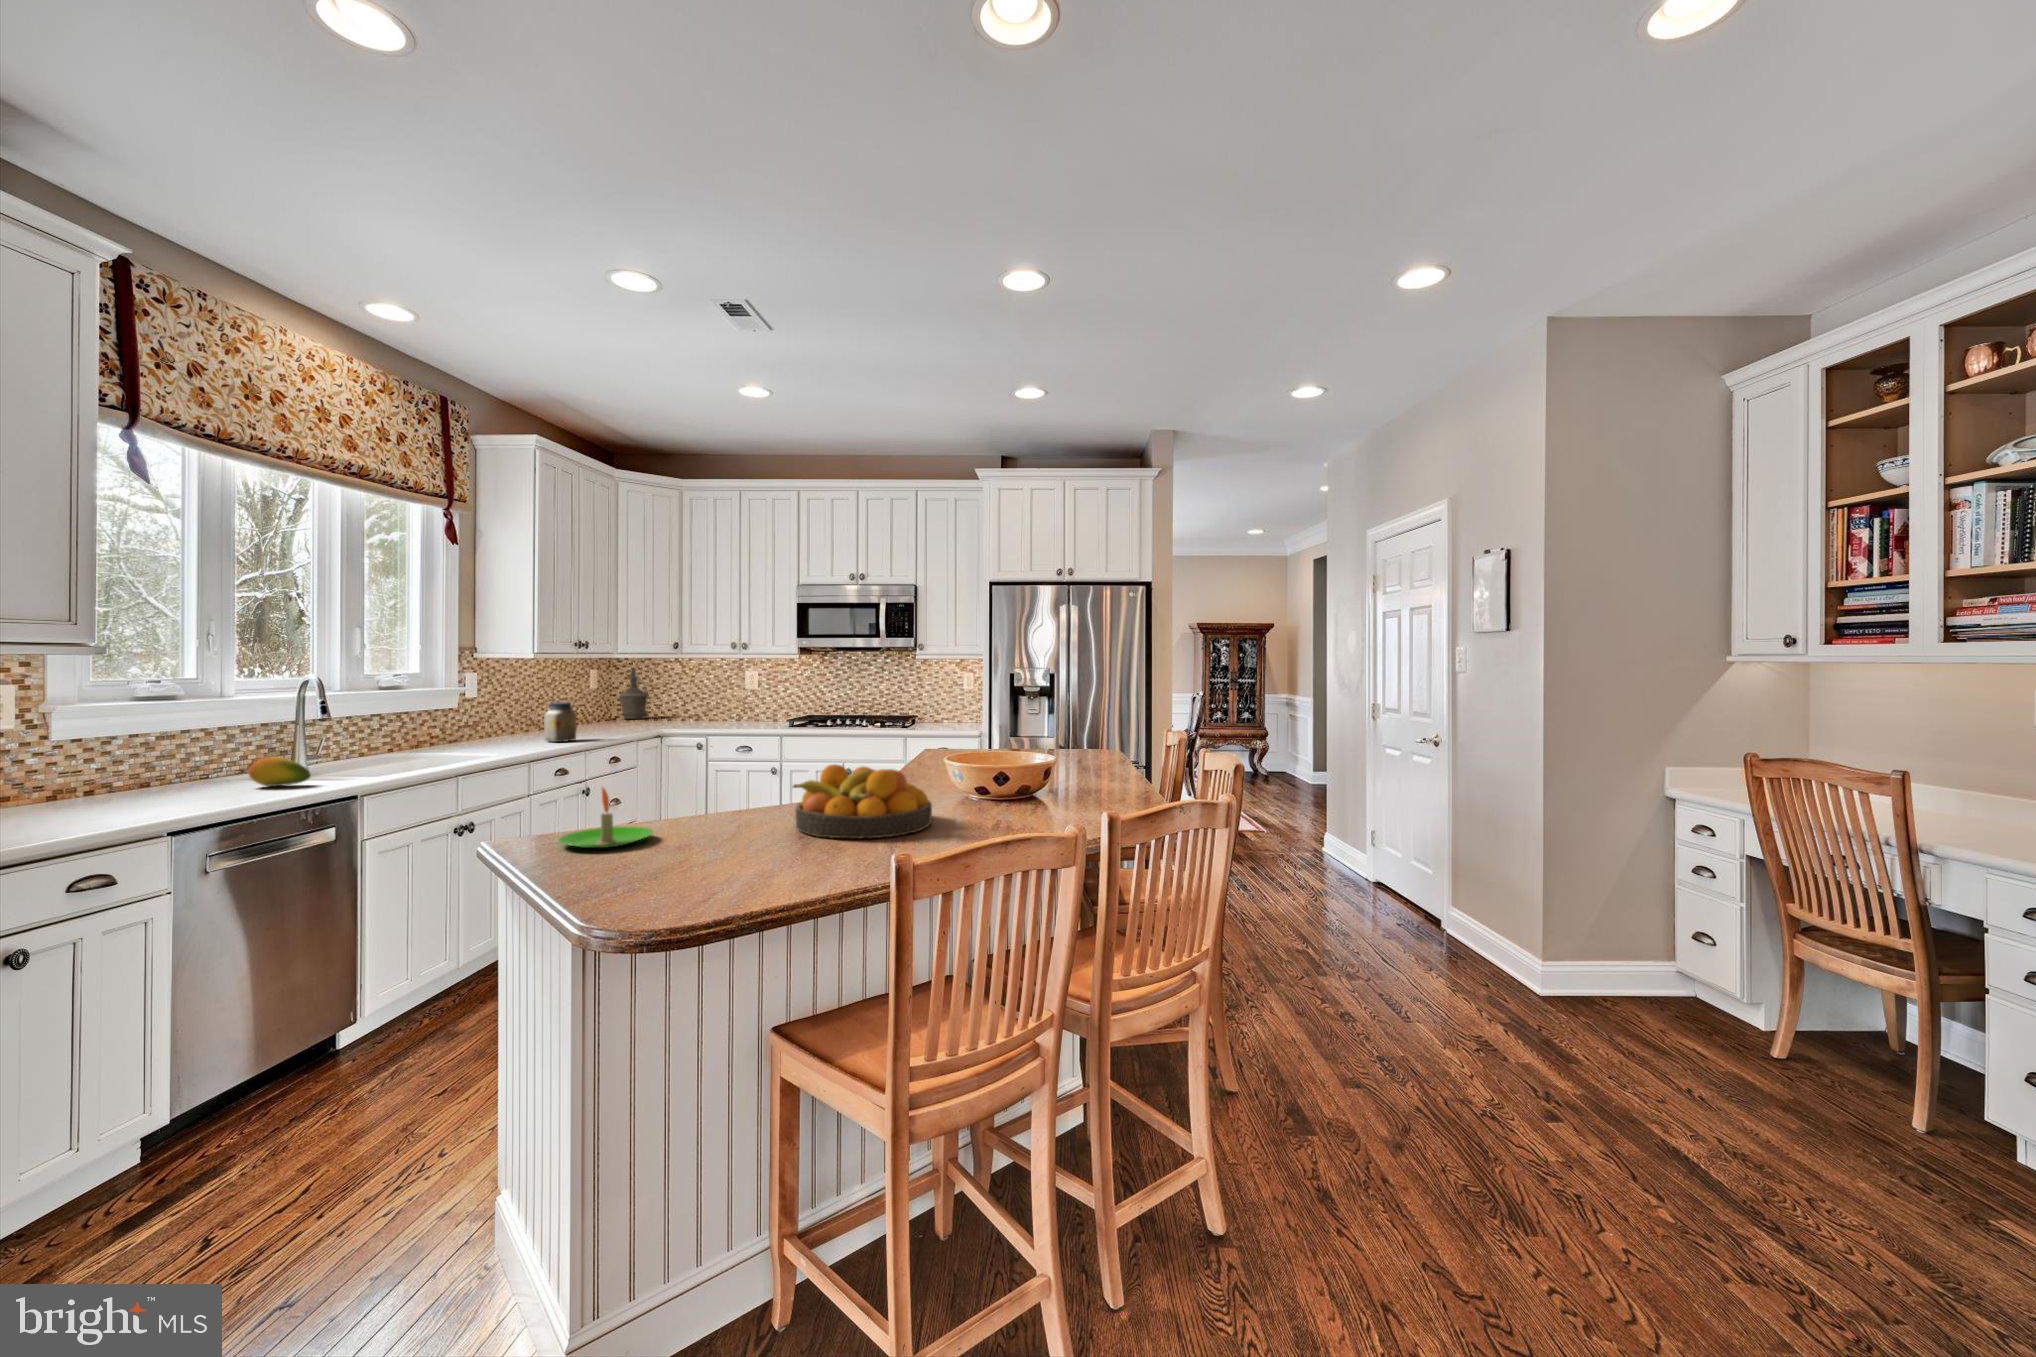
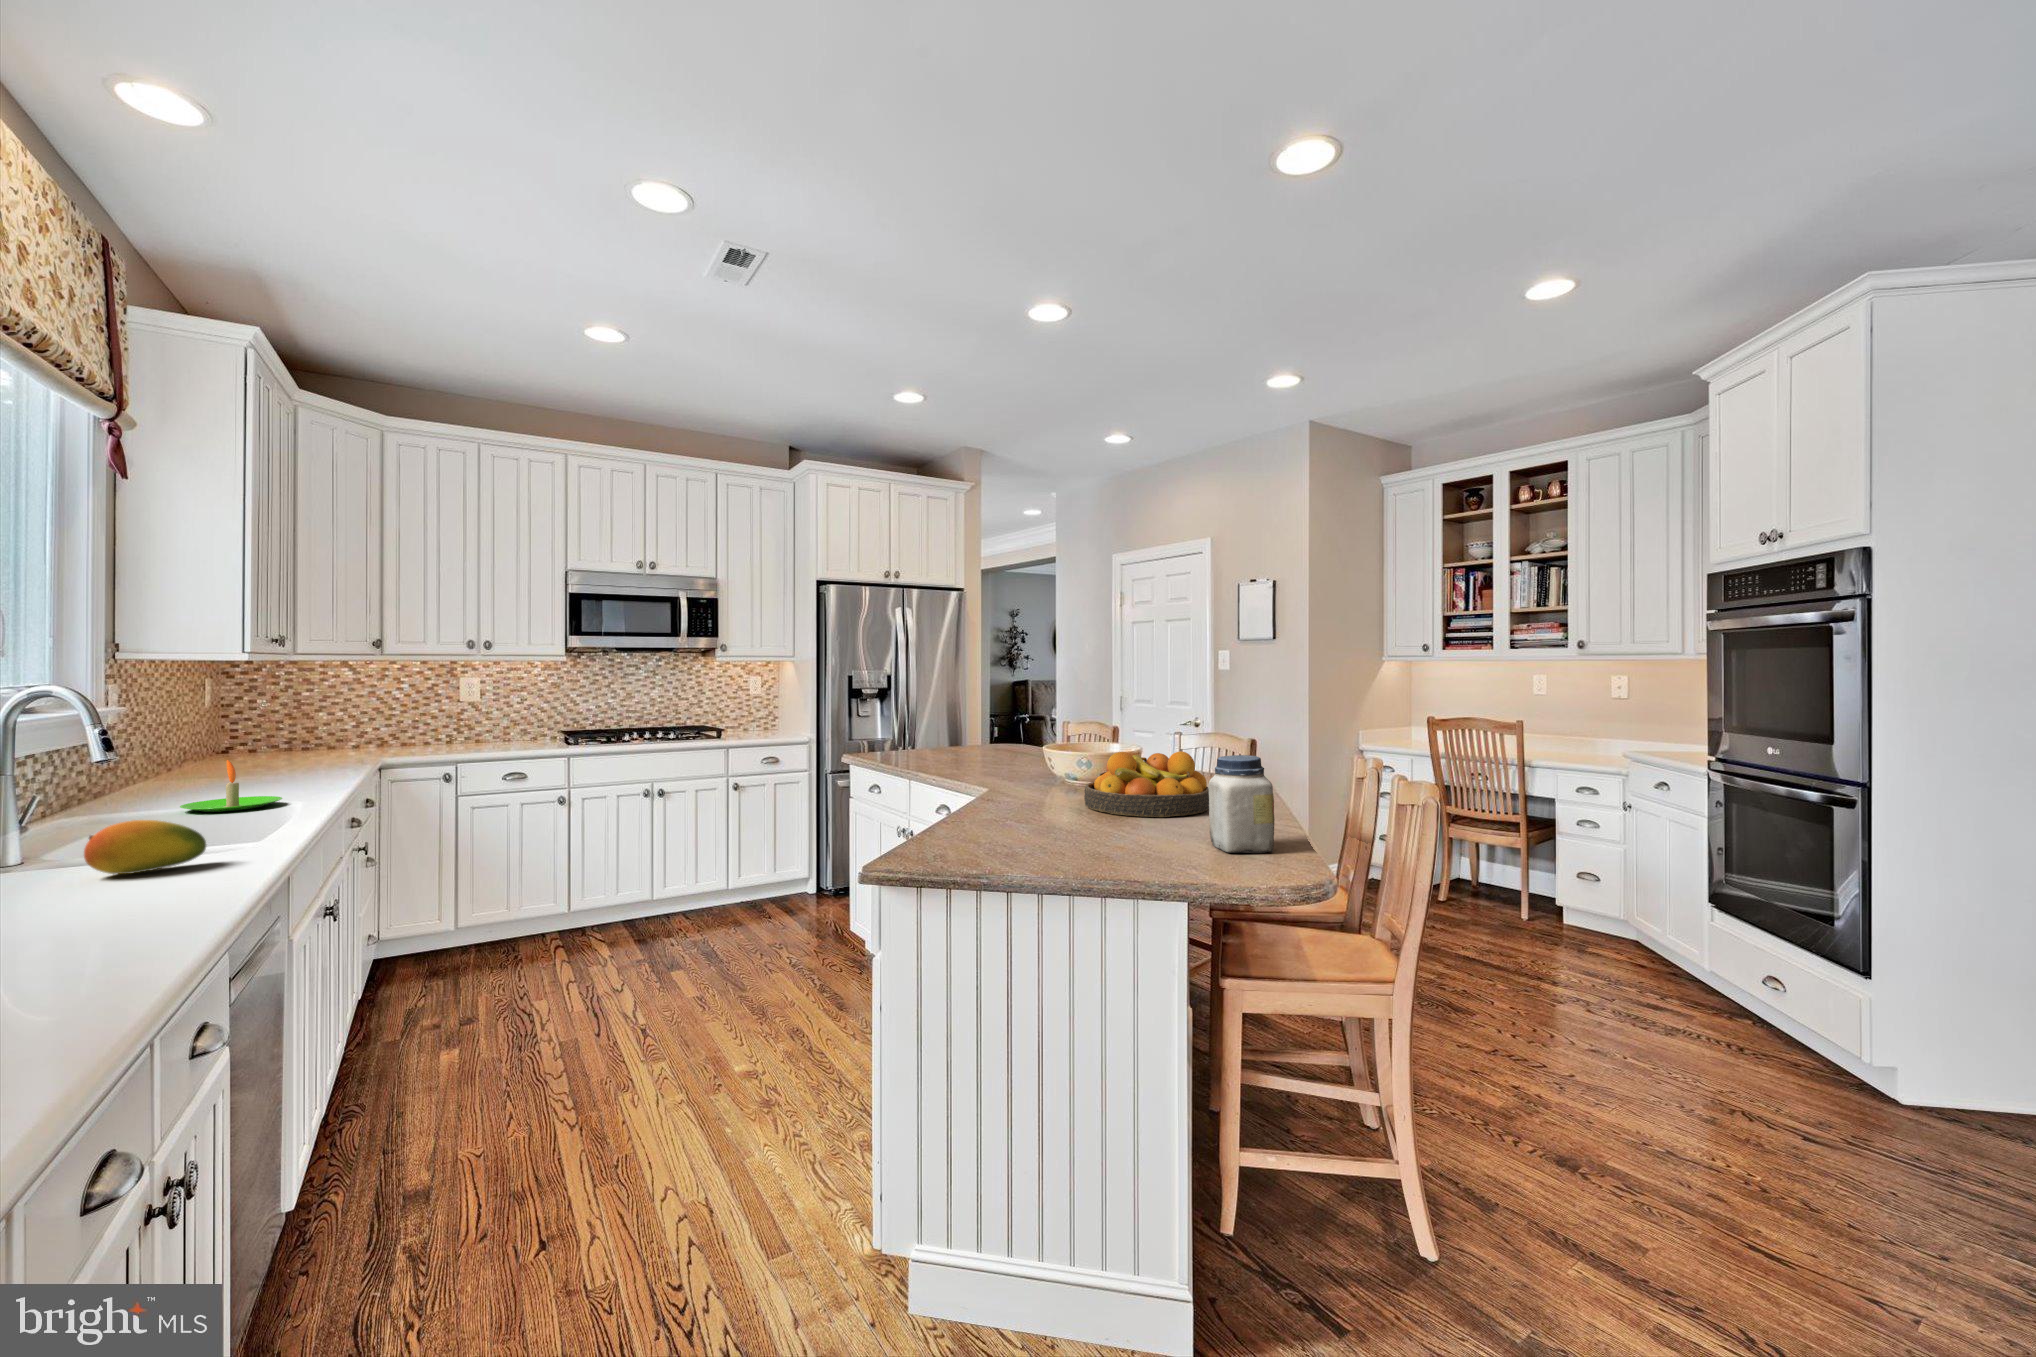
bottle: present [620,667,650,719] -> none [235,673,293,751]
jar: present [544,702,577,742] -> present [1208,755,1275,853]
candle: present [558,788,653,848] -> present [180,760,282,812]

